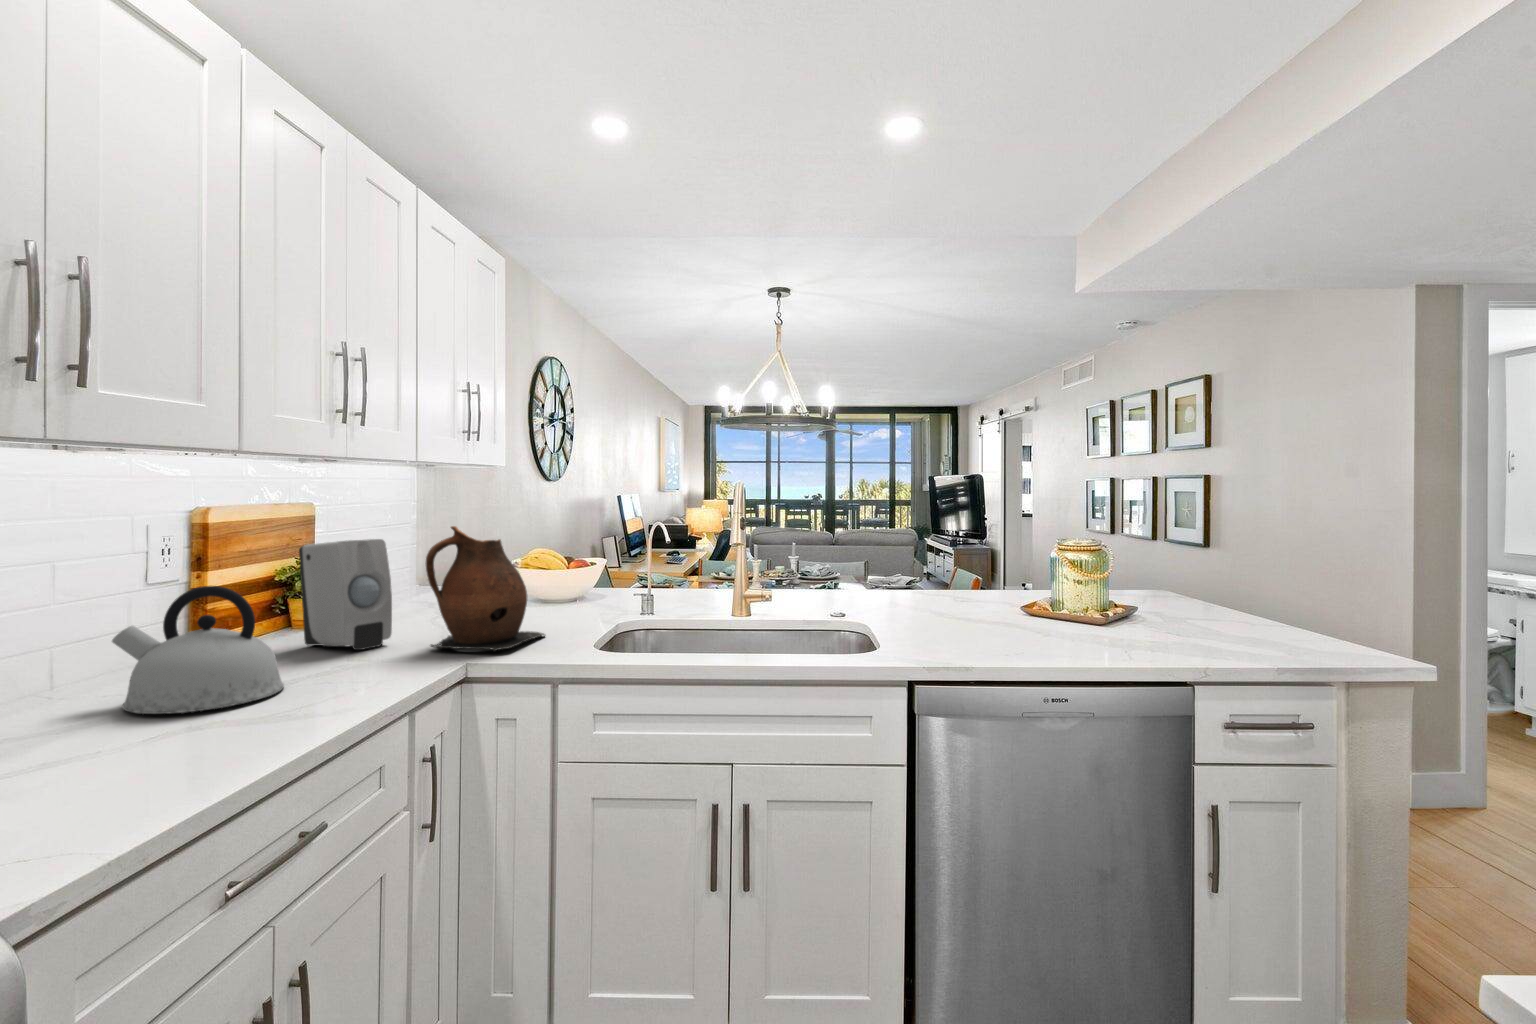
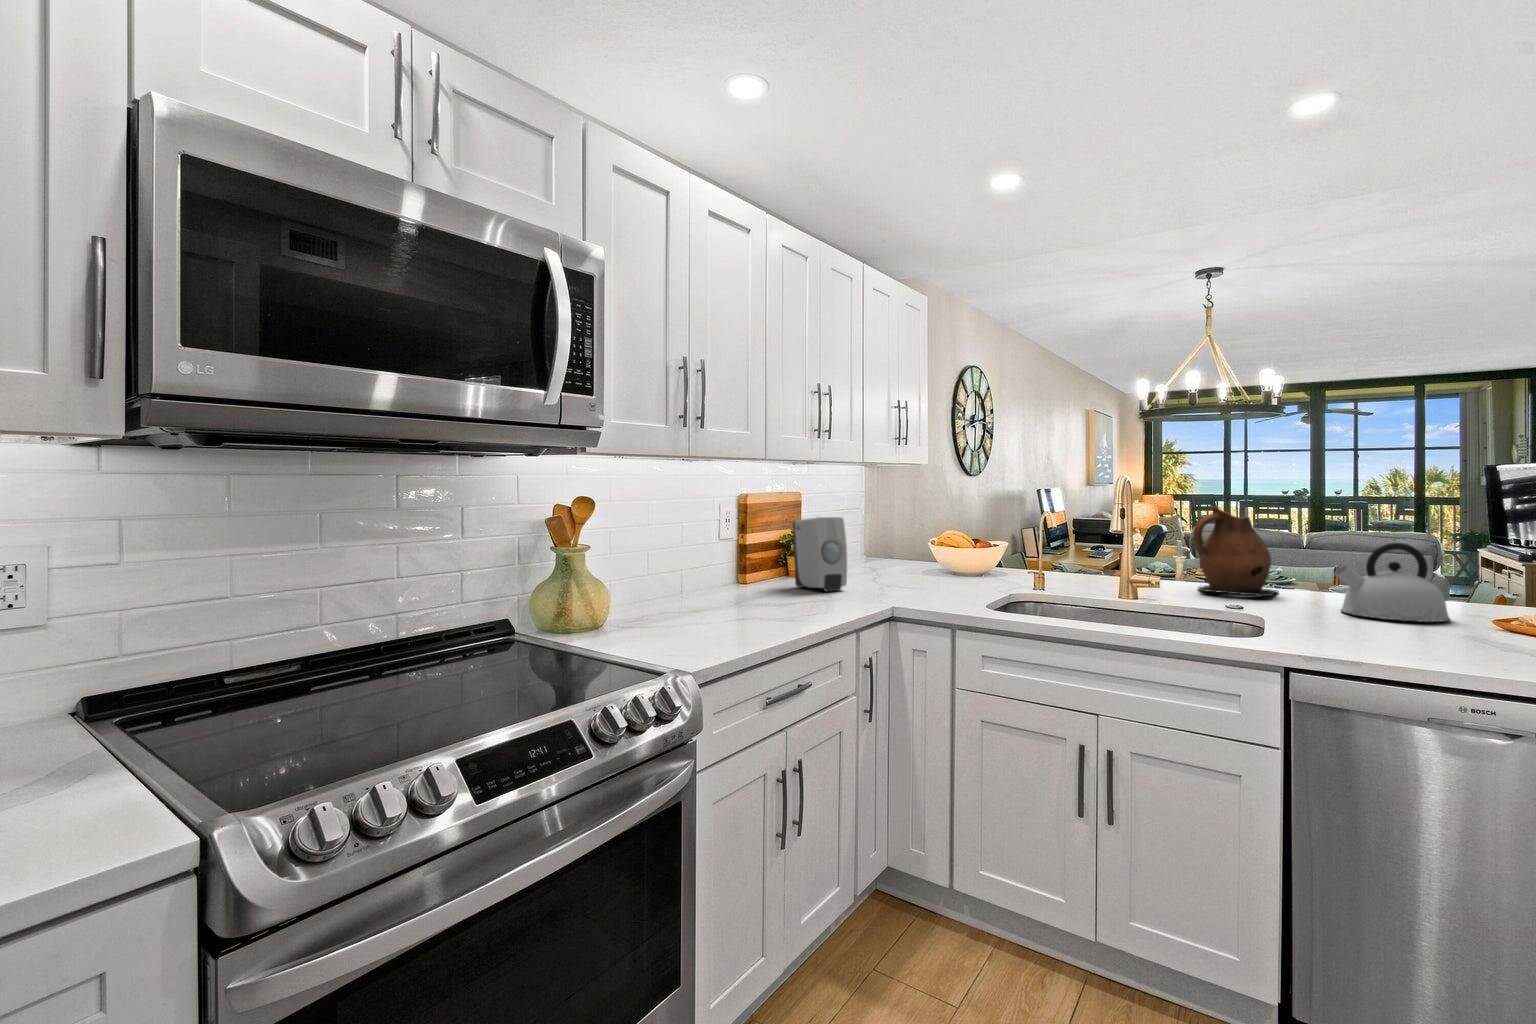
ceramic pitcher: present [426,526,545,652] -> present [1194,507,1278,597]
kettle: present [112,586,284,714] -> present [1335,543,1450,622]

